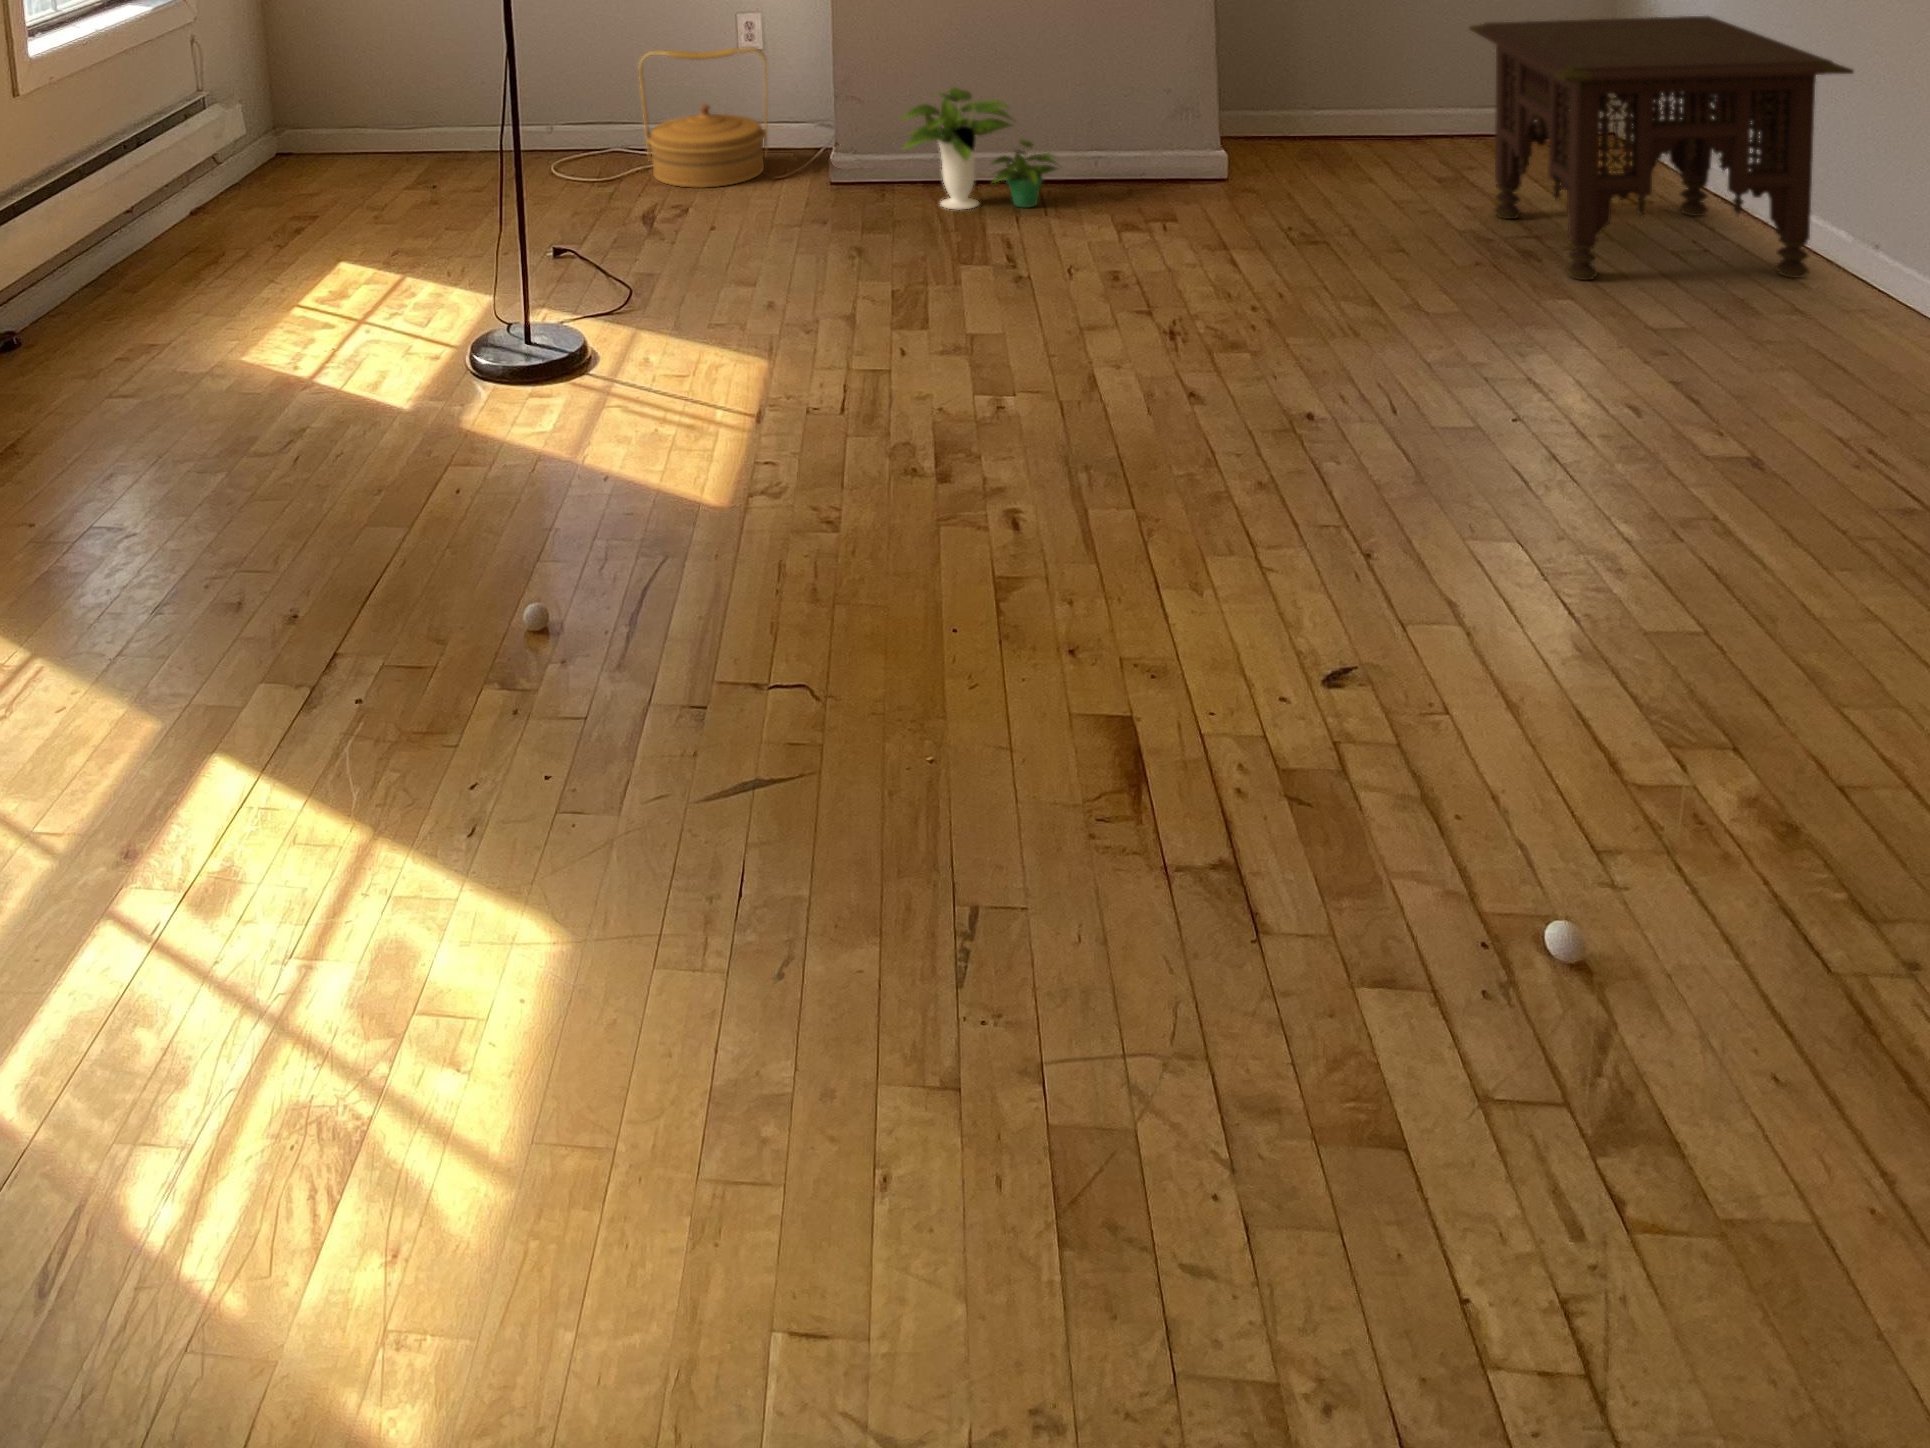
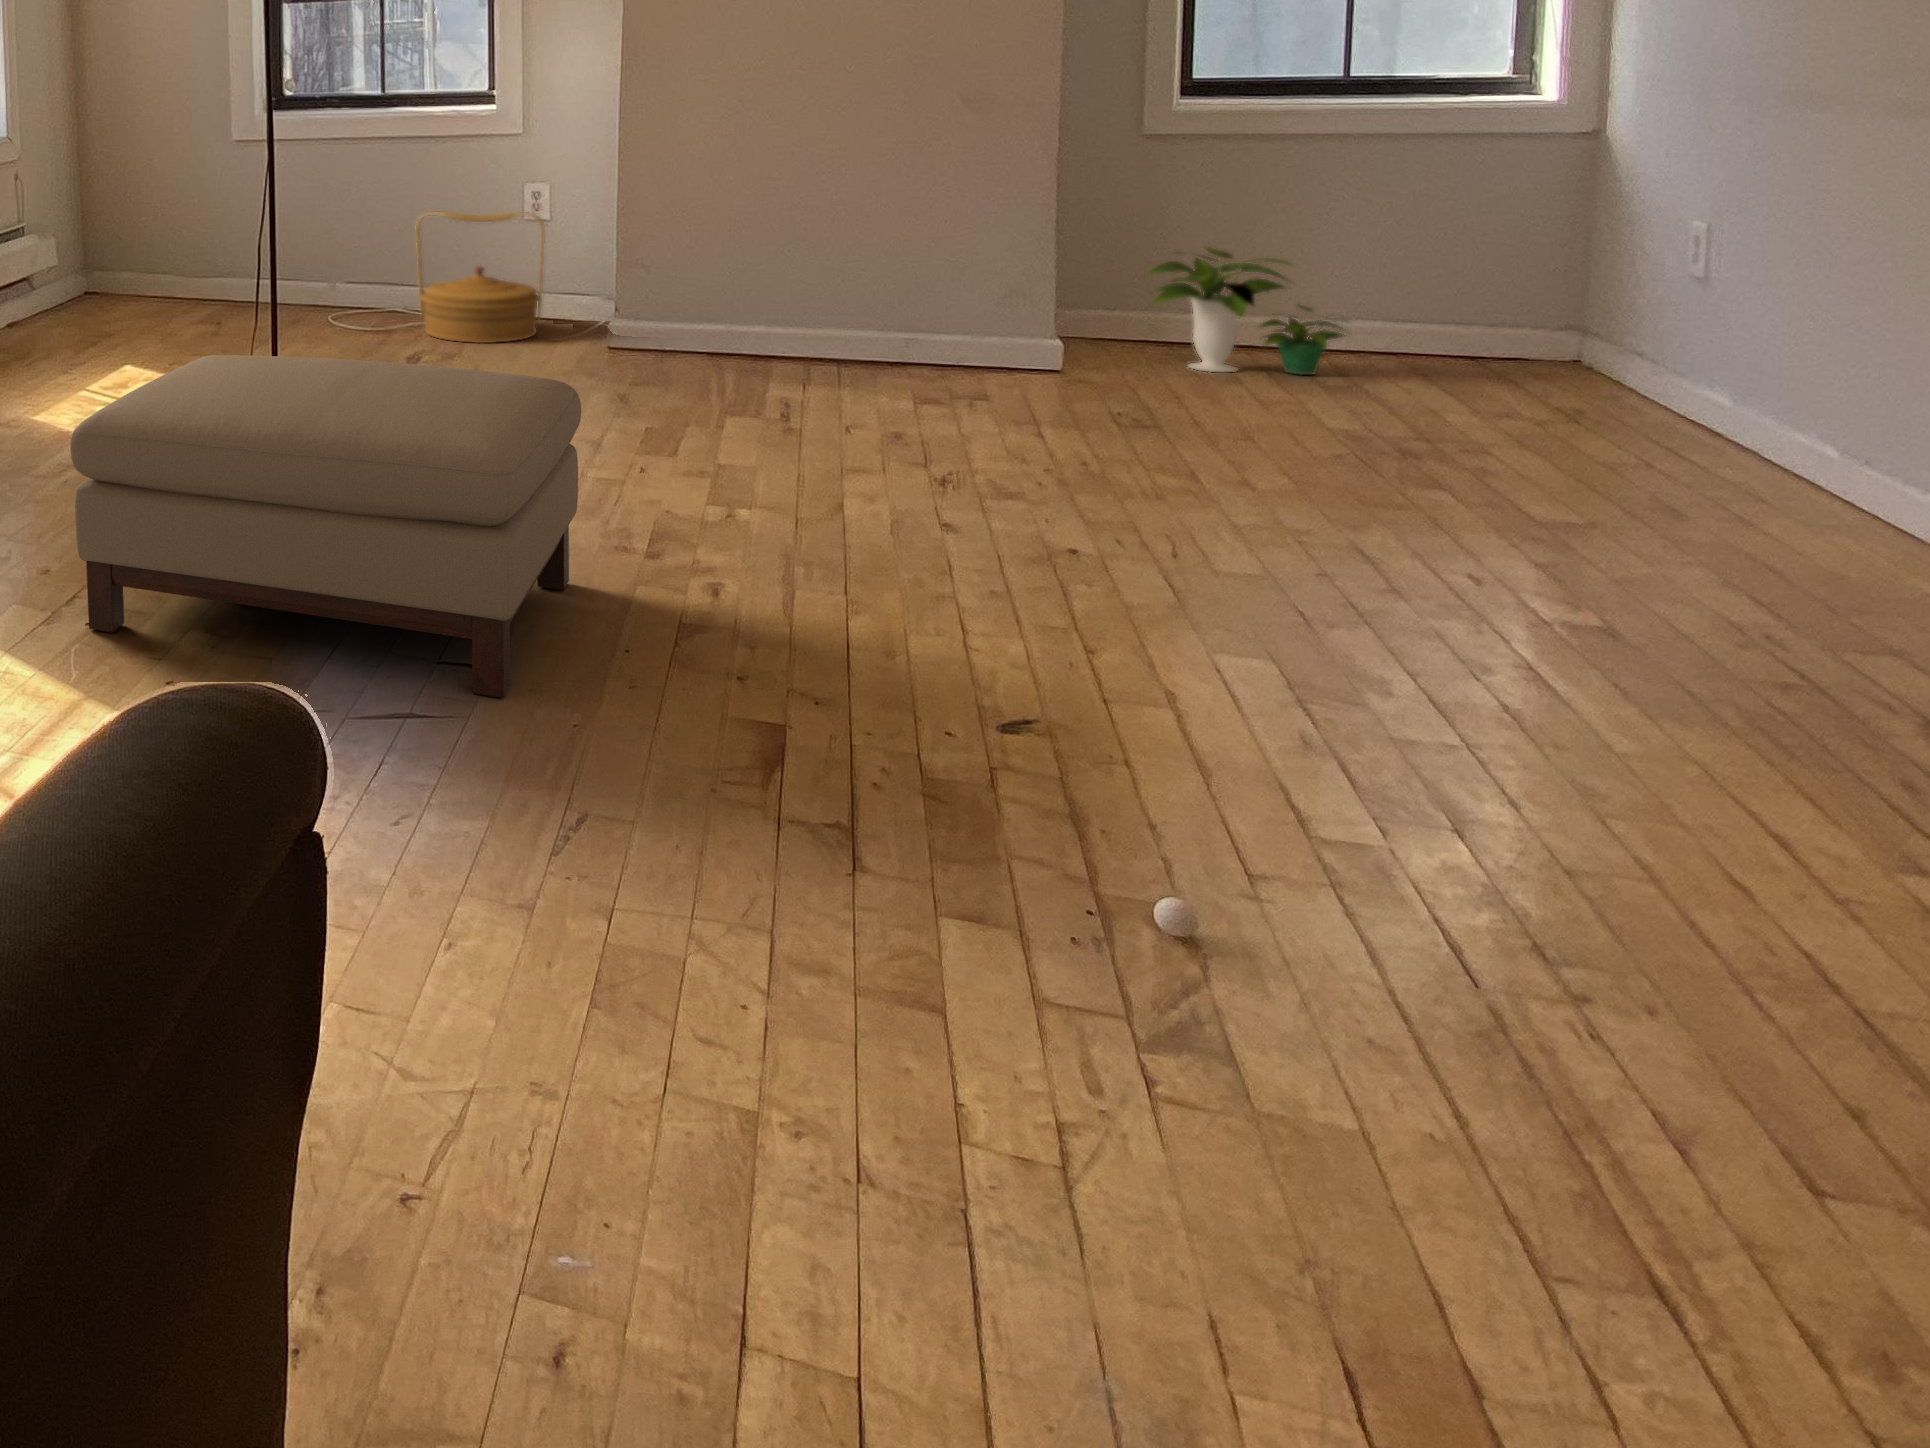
side table: present [1469,16,1854,280] -> none [1359,204,1880,502]
potted plant: present [902,87,1057,209] -> present [1145,247,1346,375]
ottoman: none [329,319,882,733] -> present [70,355,581,698]

